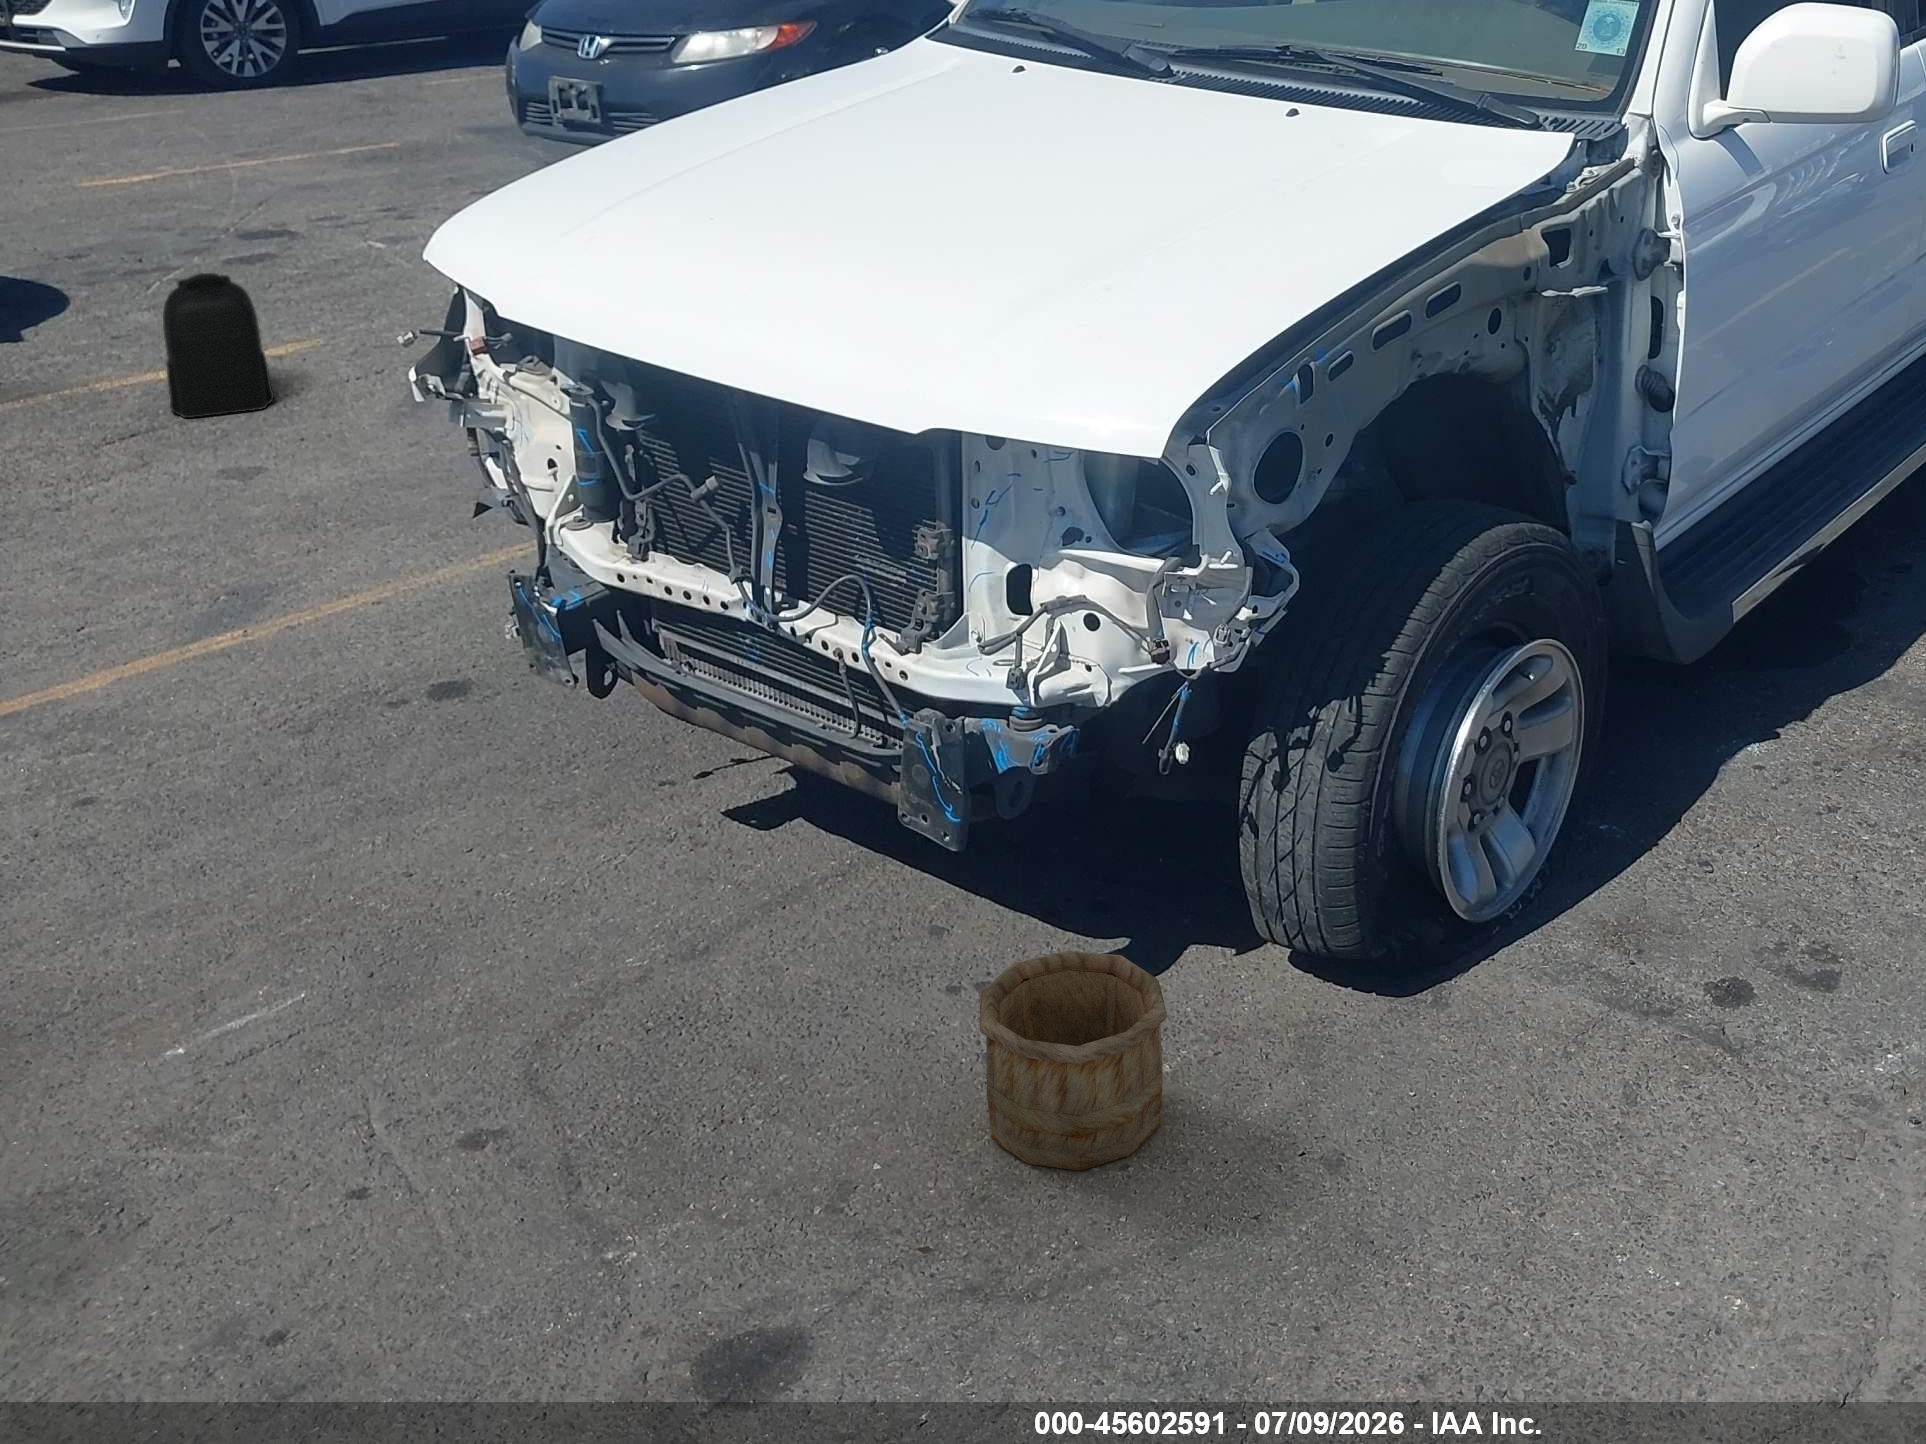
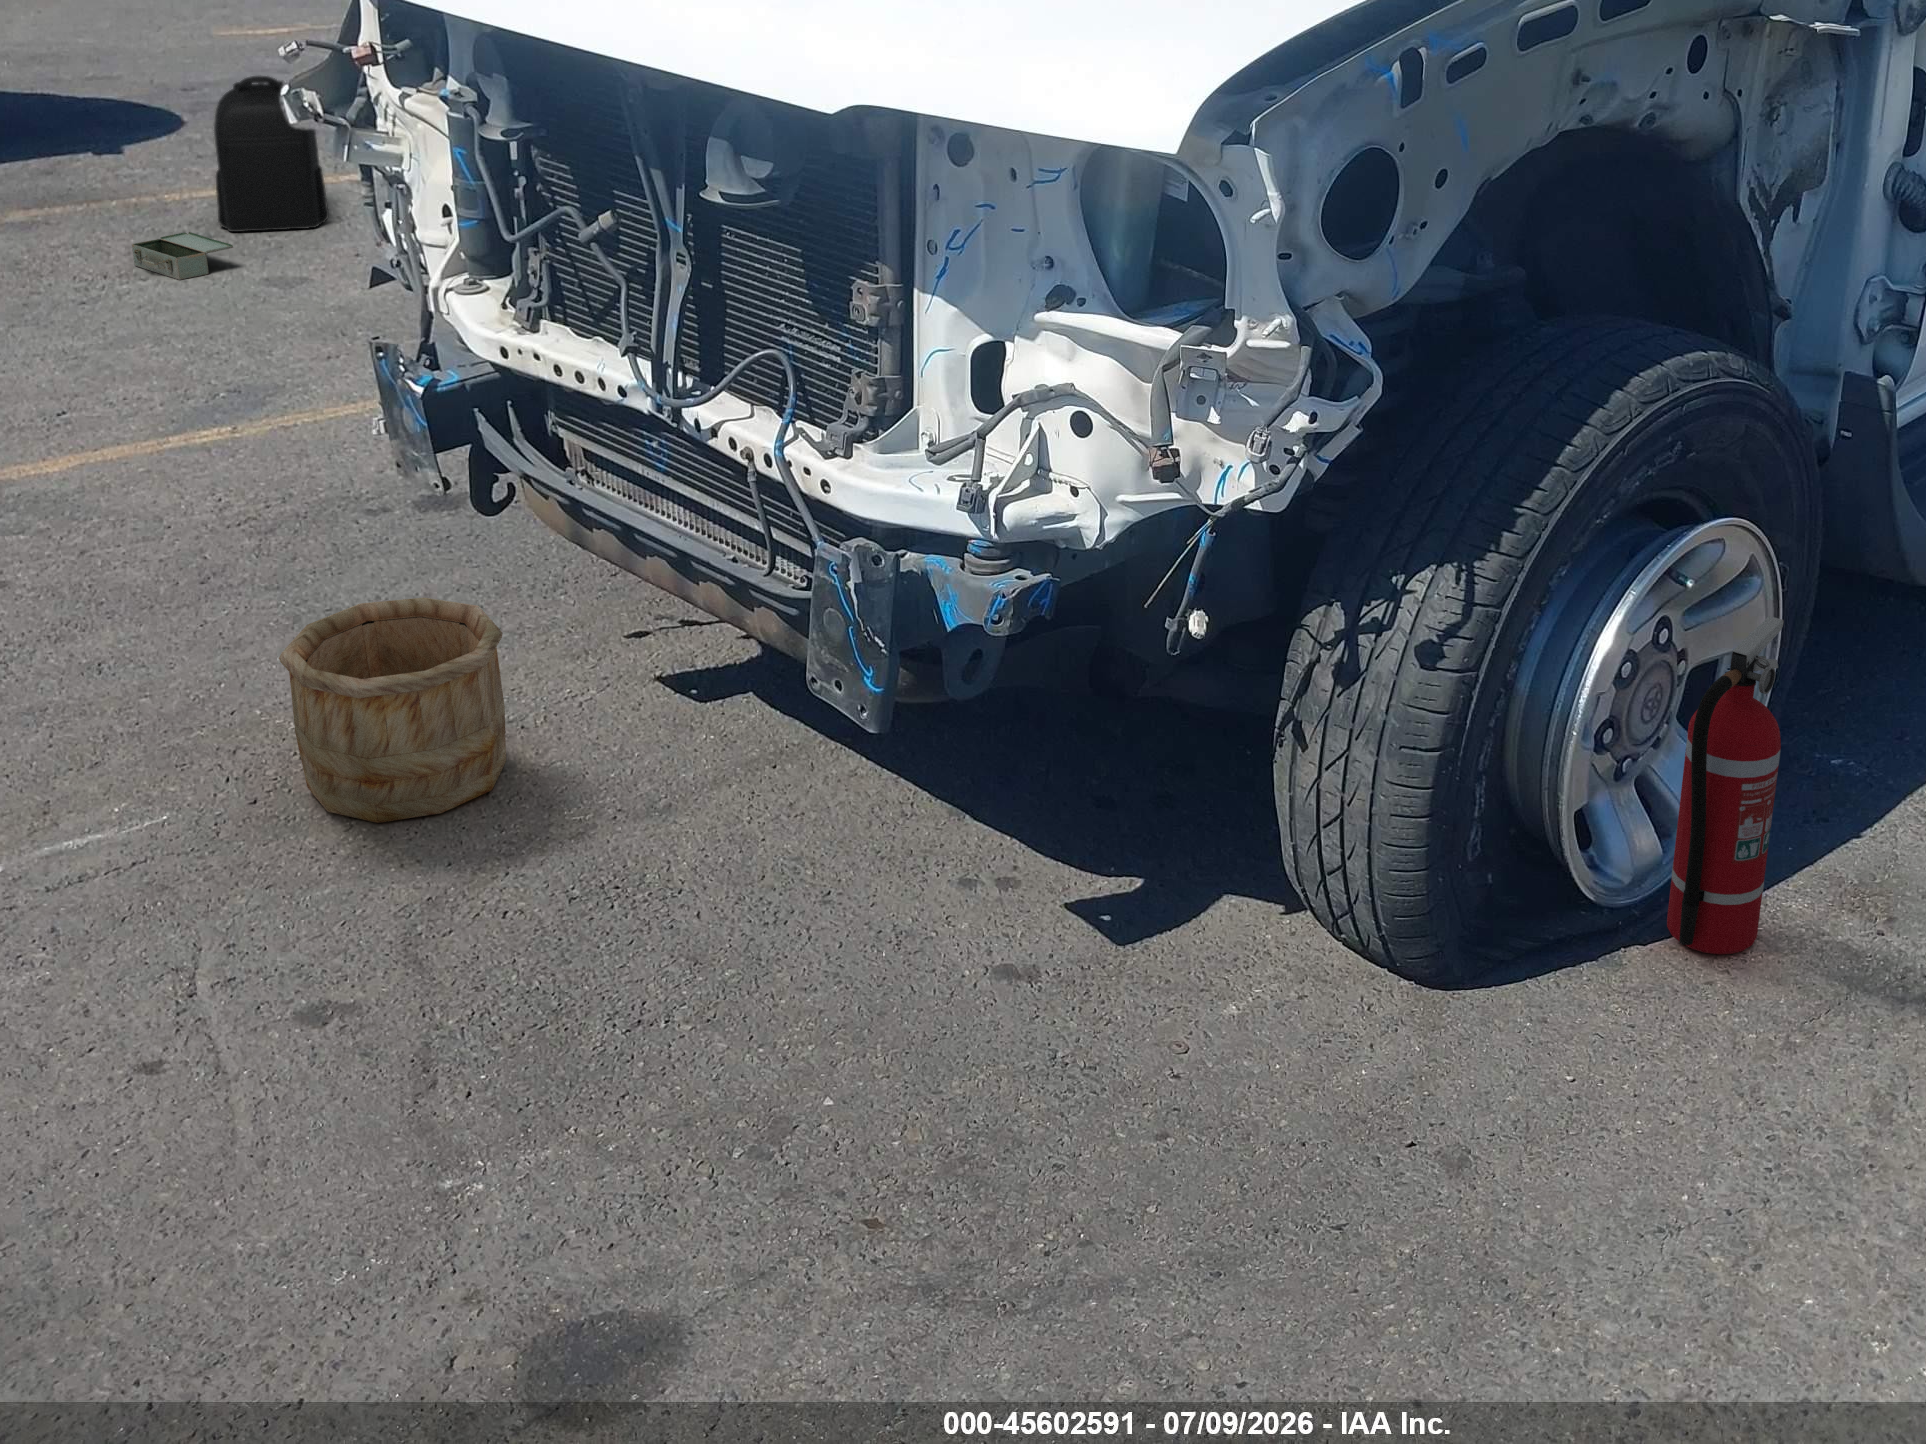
toolbox: none [106,424,204,472] -> present [132,232,233,280]
fire extinguisher: none [1514,712,1584,956] -> present [1667,616,1784,954]
wooden bucket: present [979,951,1167,1171] -> present [279,598,506,823]

